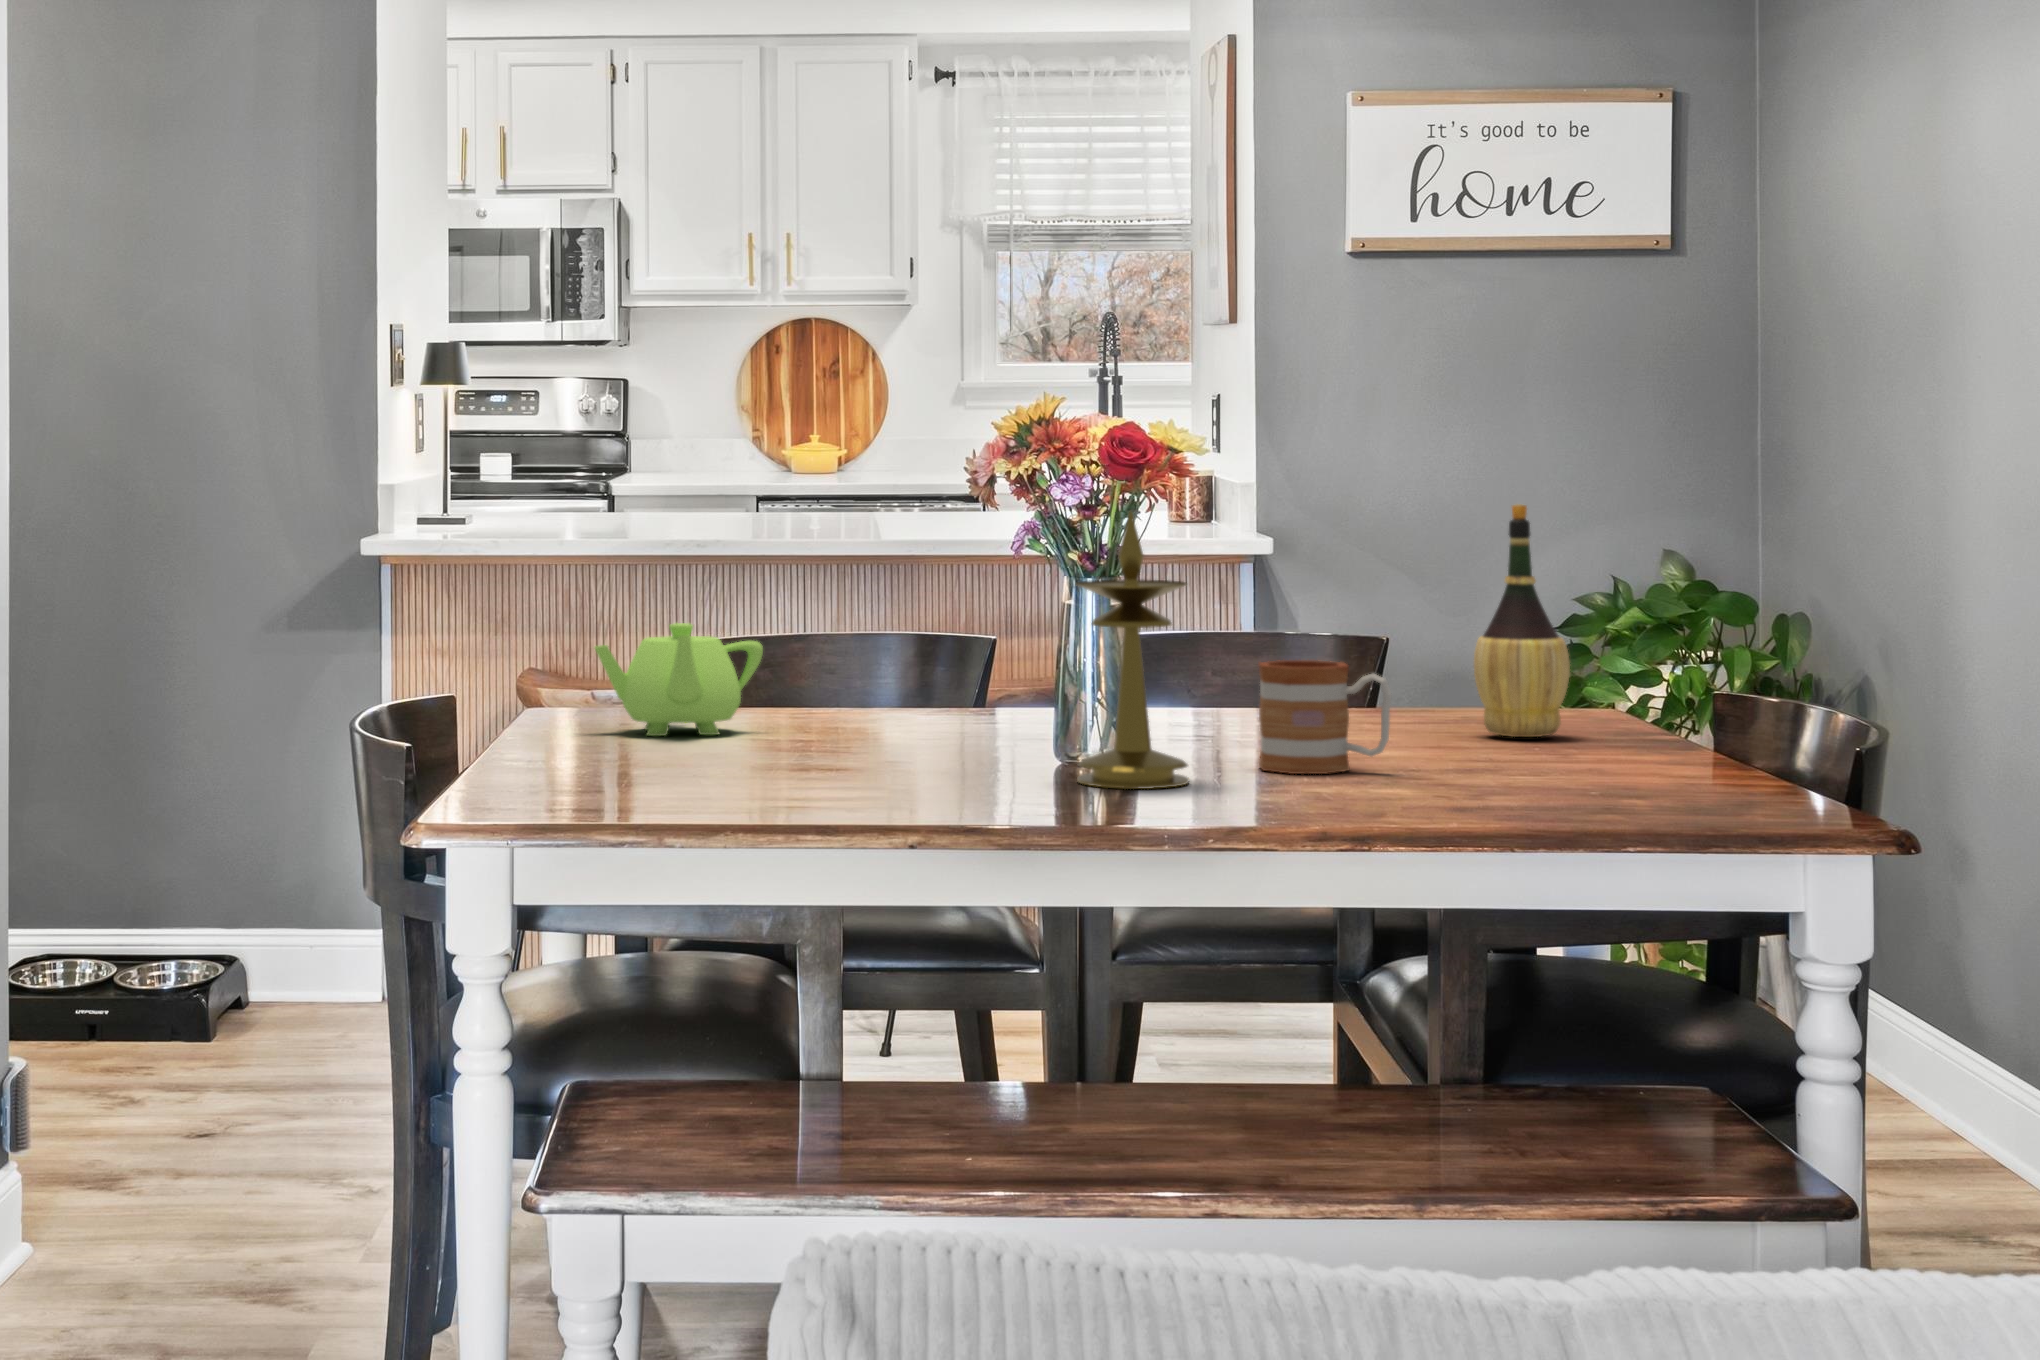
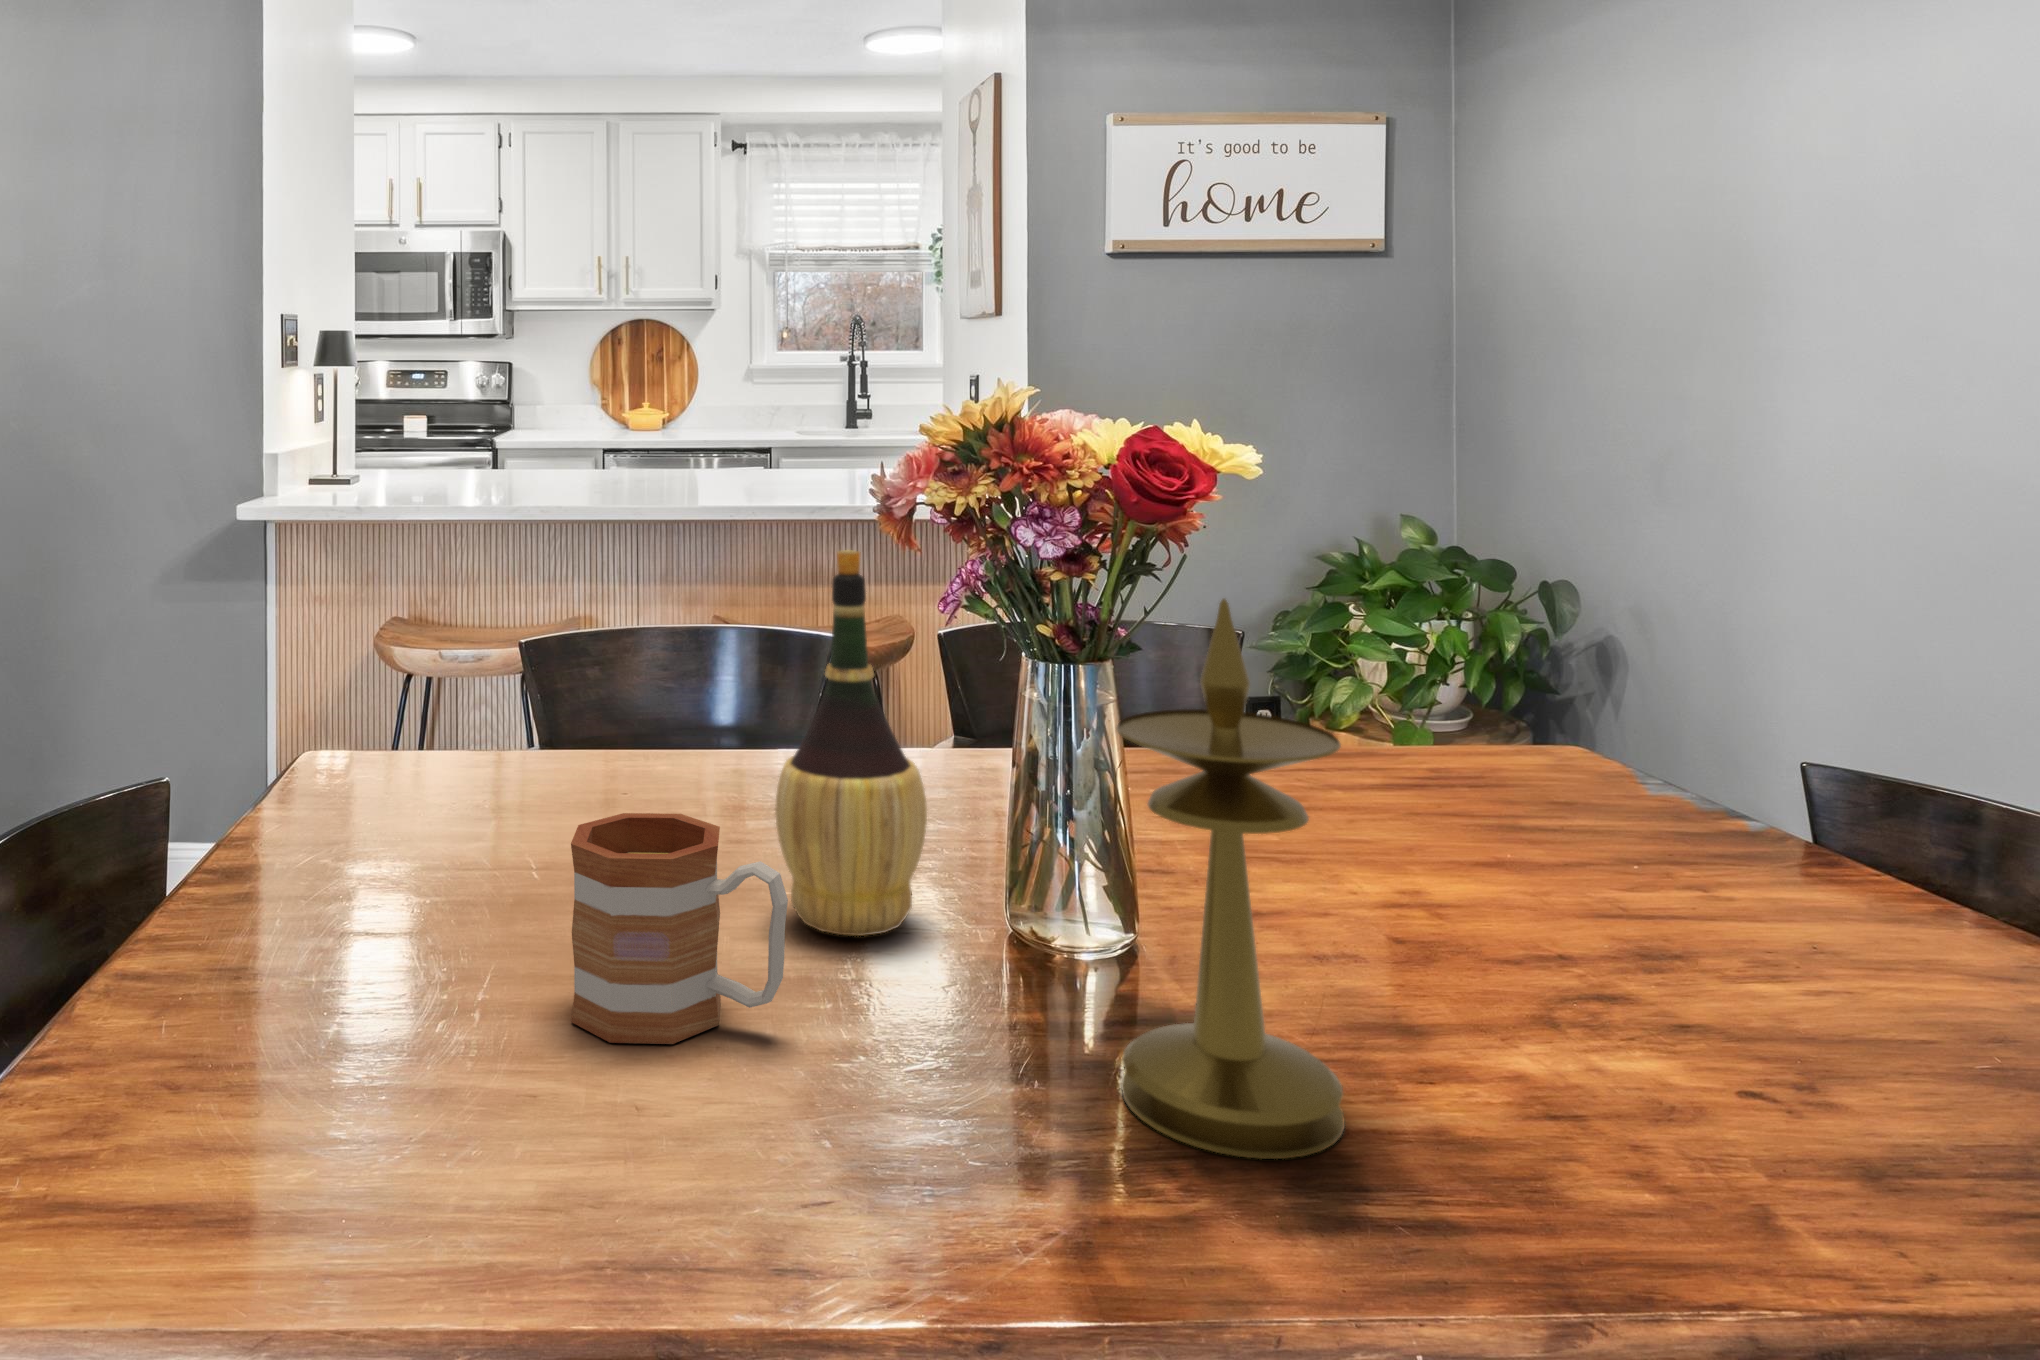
wine bottle: present [1474,504,1570,737] -> present [775,550,927,936]
teapot: present [595,623,763,736] -> none [343,683,573,848]
mug: present [1259,660,1391,774] -> present [571,813,788,1044]

